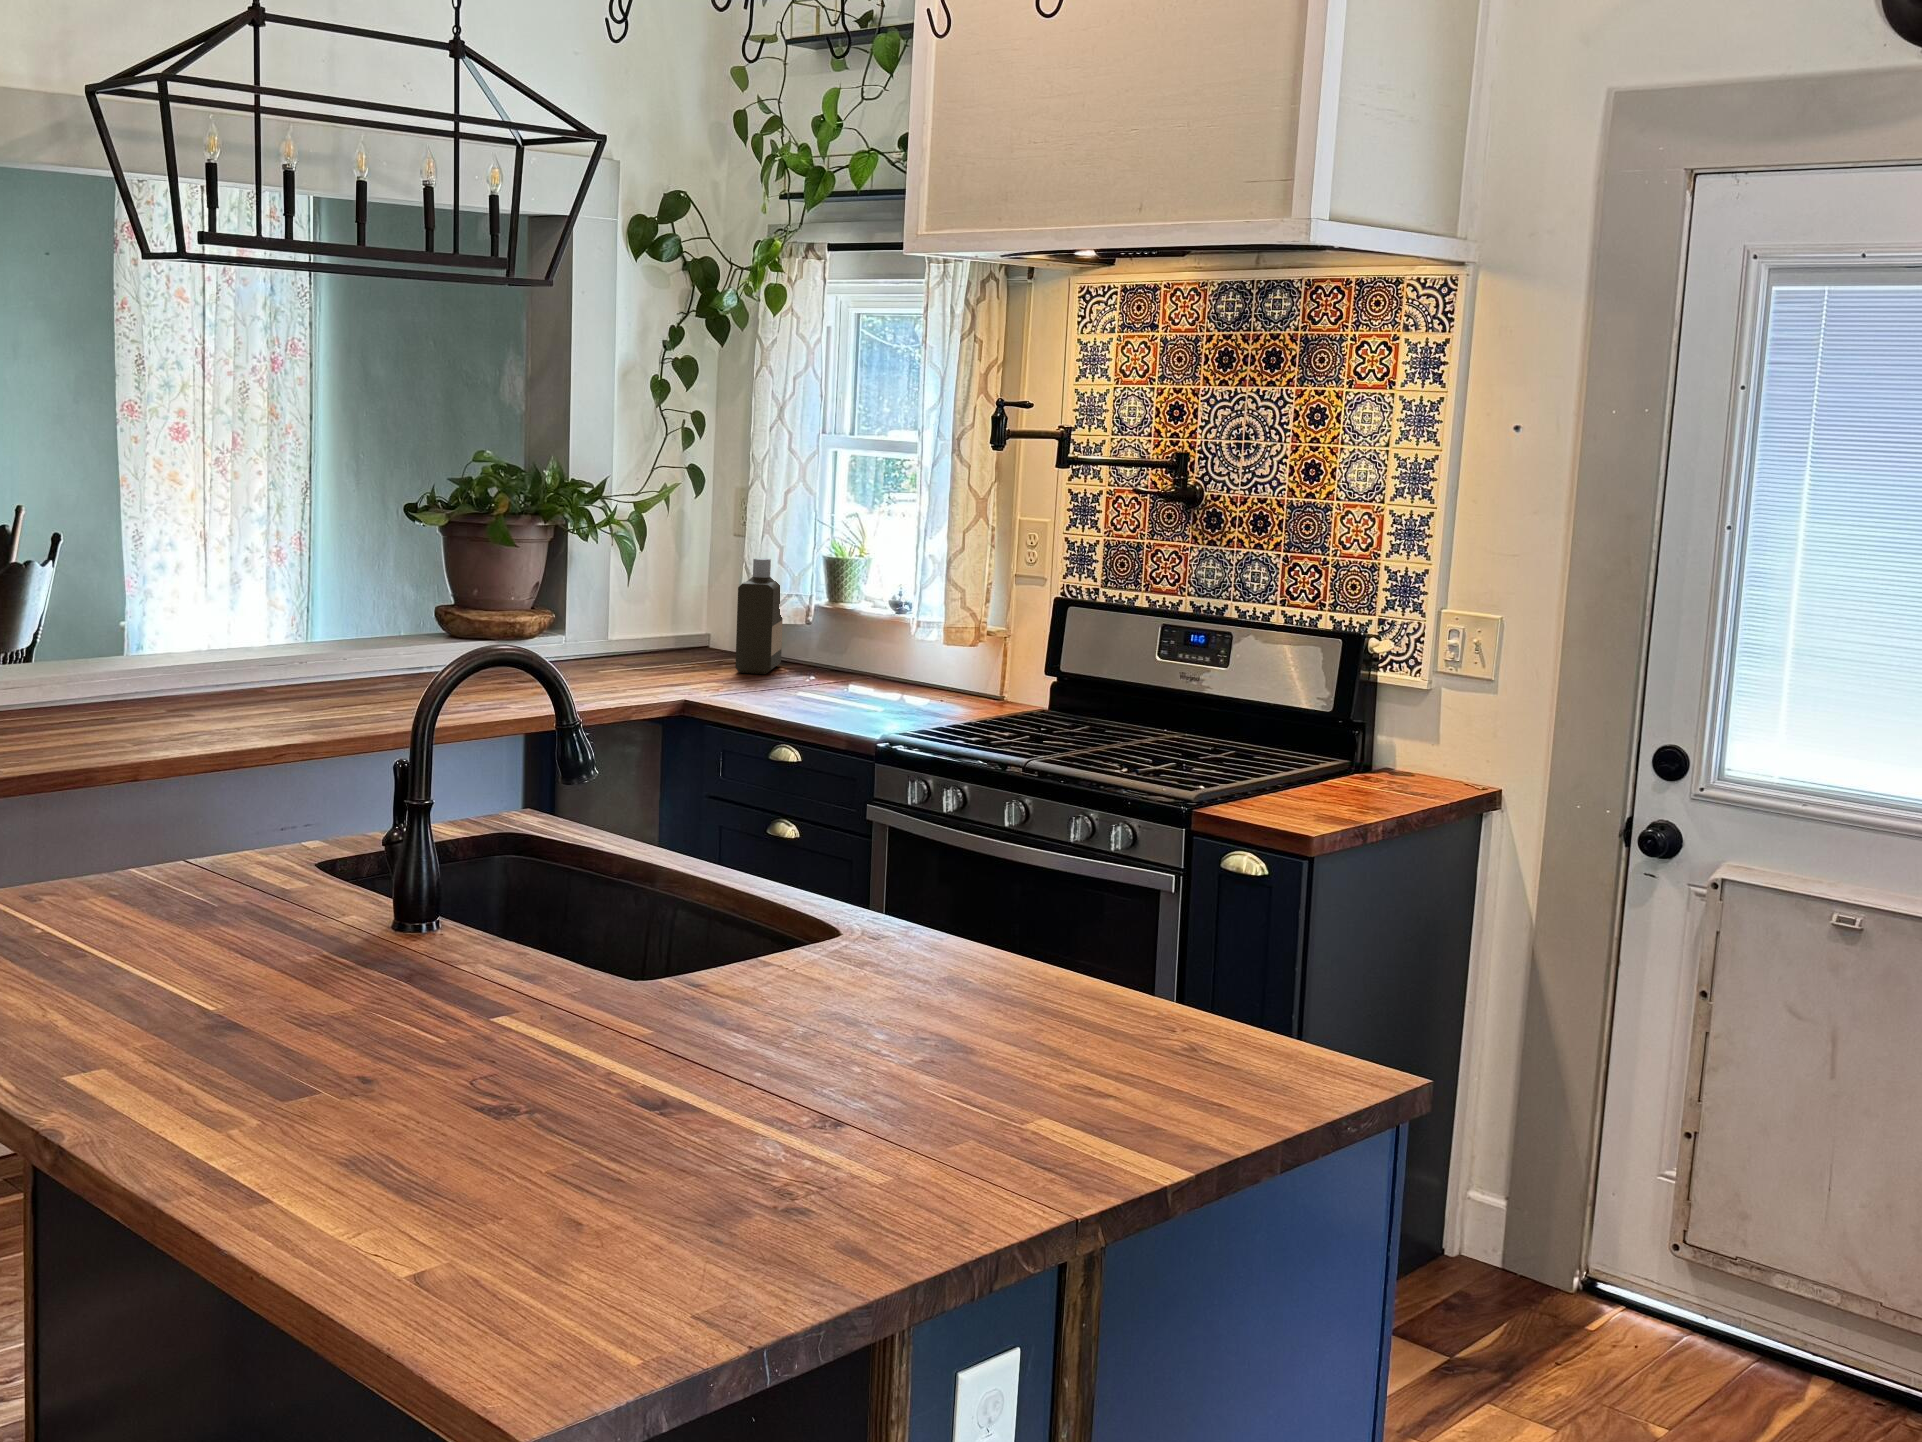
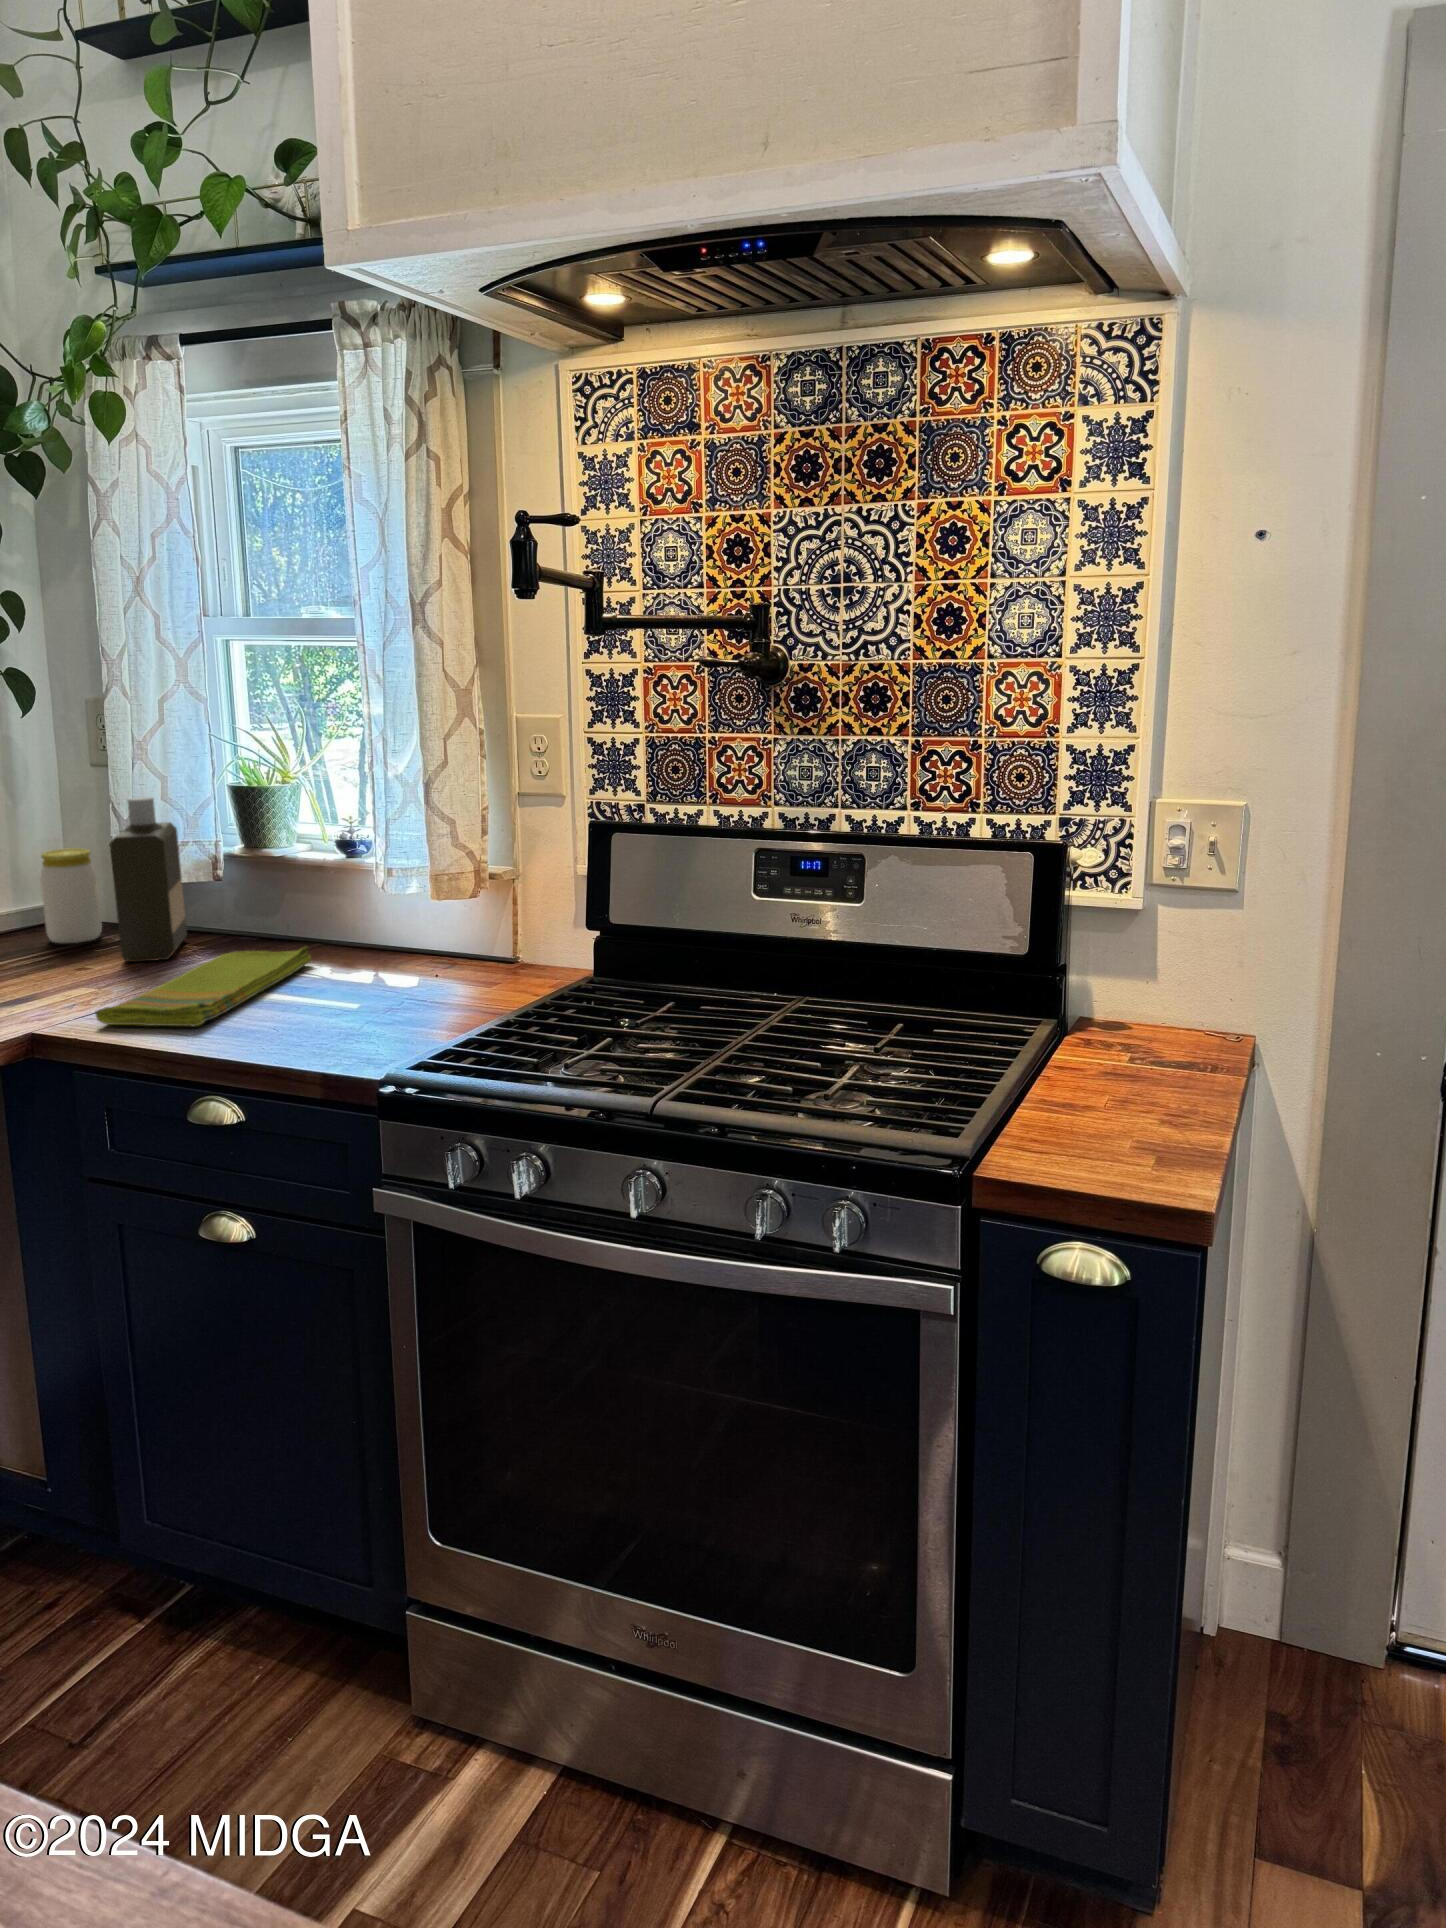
jar: none [687,593,725,660] -> present [41,848,102,943]
dish towel: none [717,672,861,705] -> present [95,947,311,1026]

